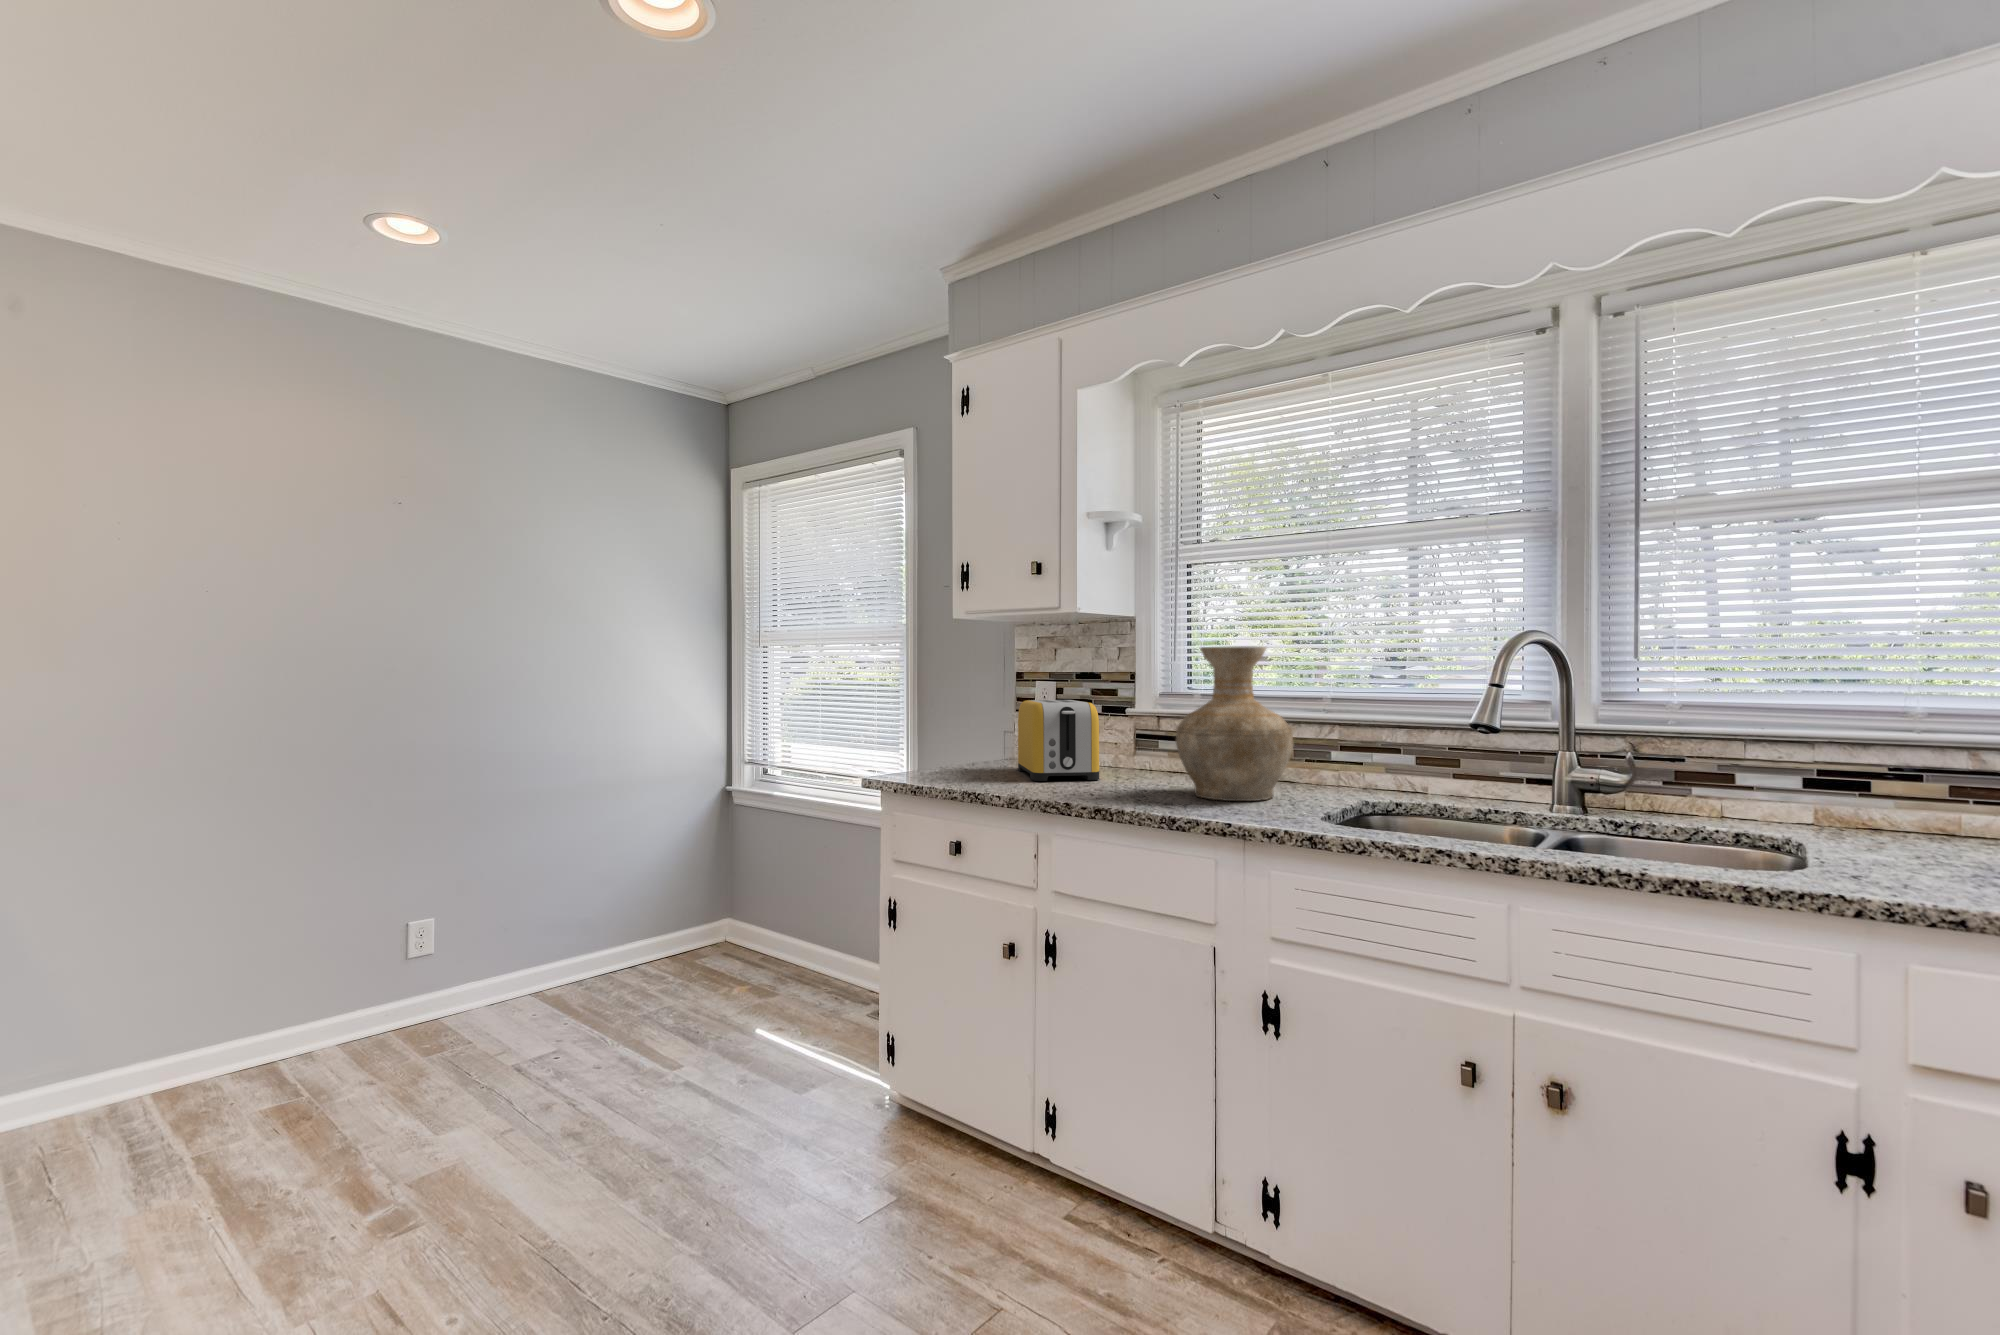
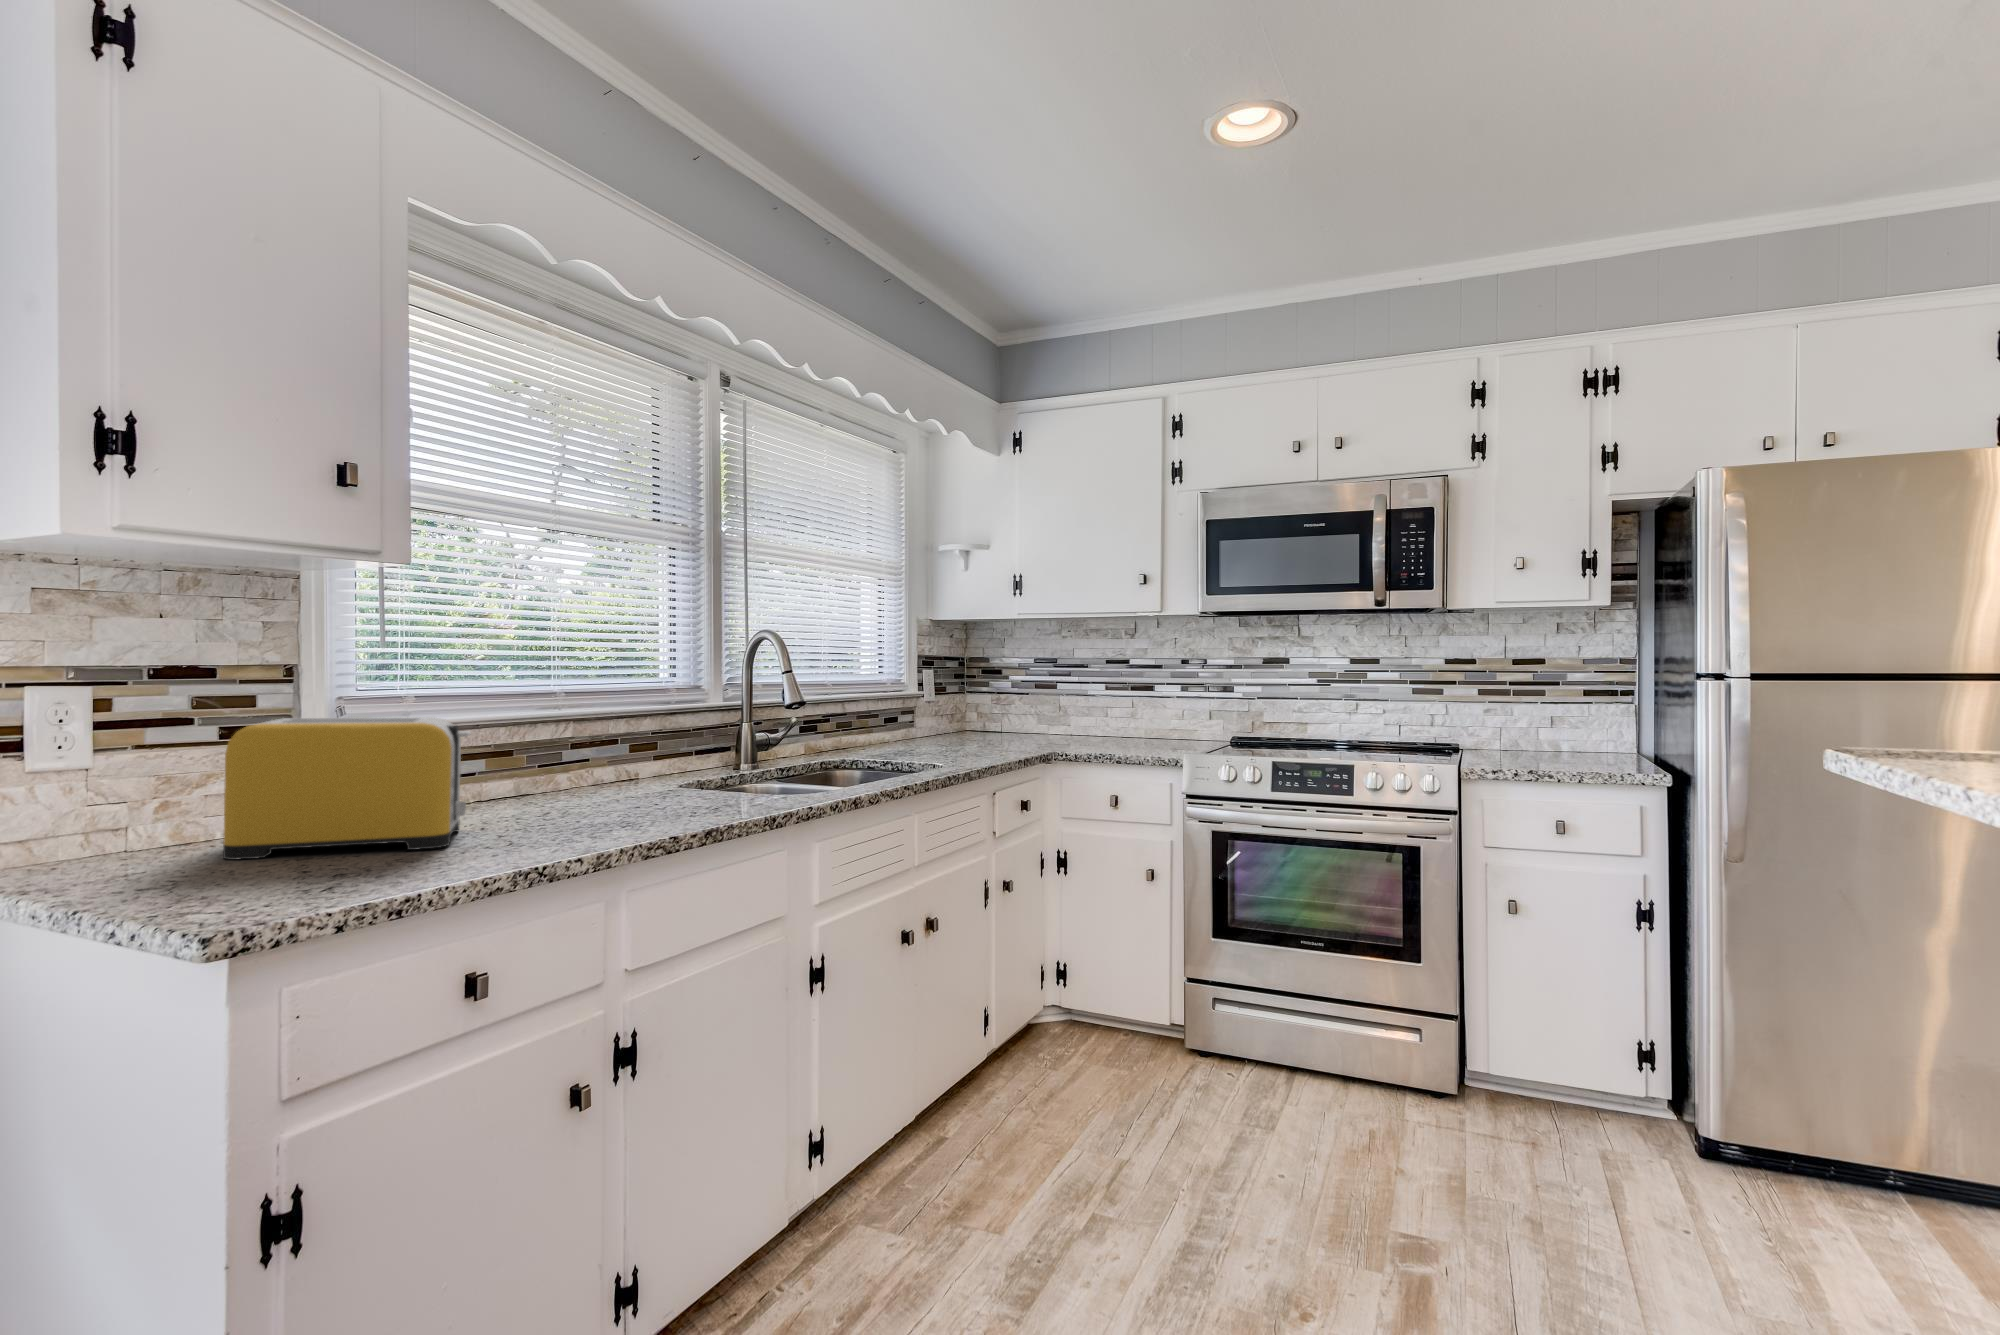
vase: present [1176,646,1293,801] -> none [575,645,706,809]

